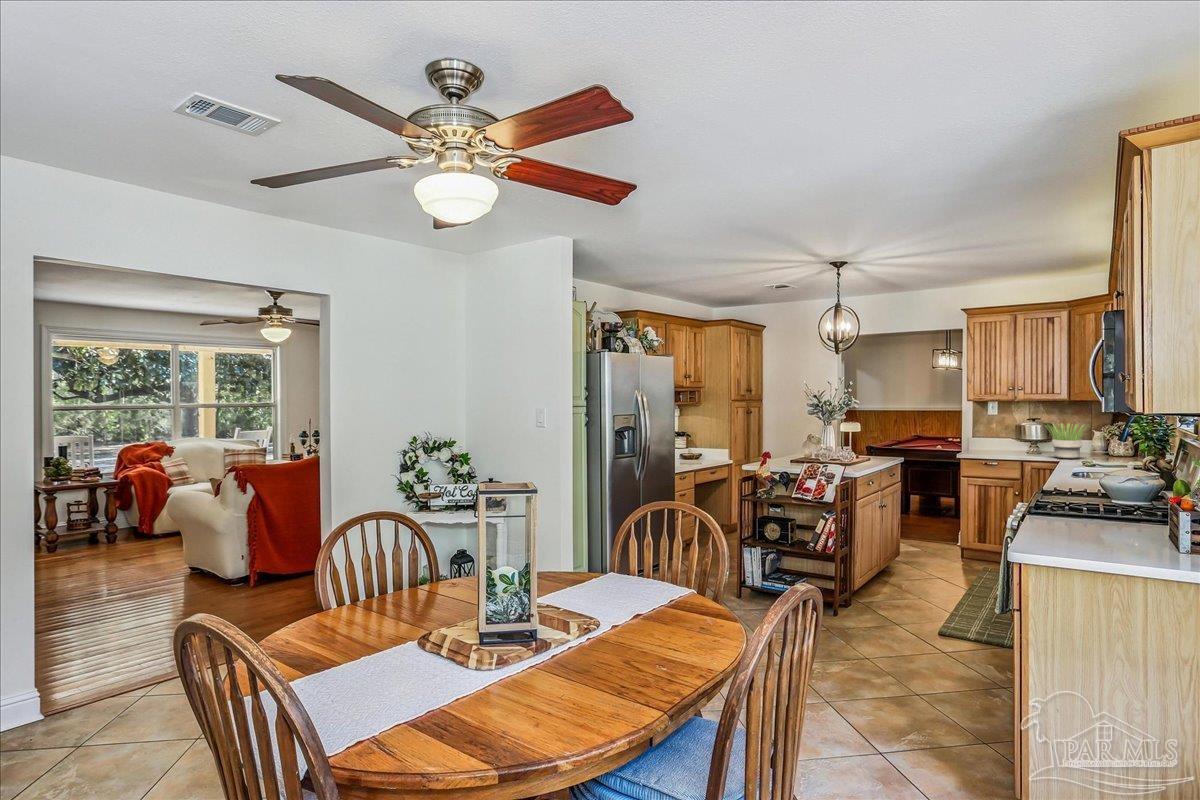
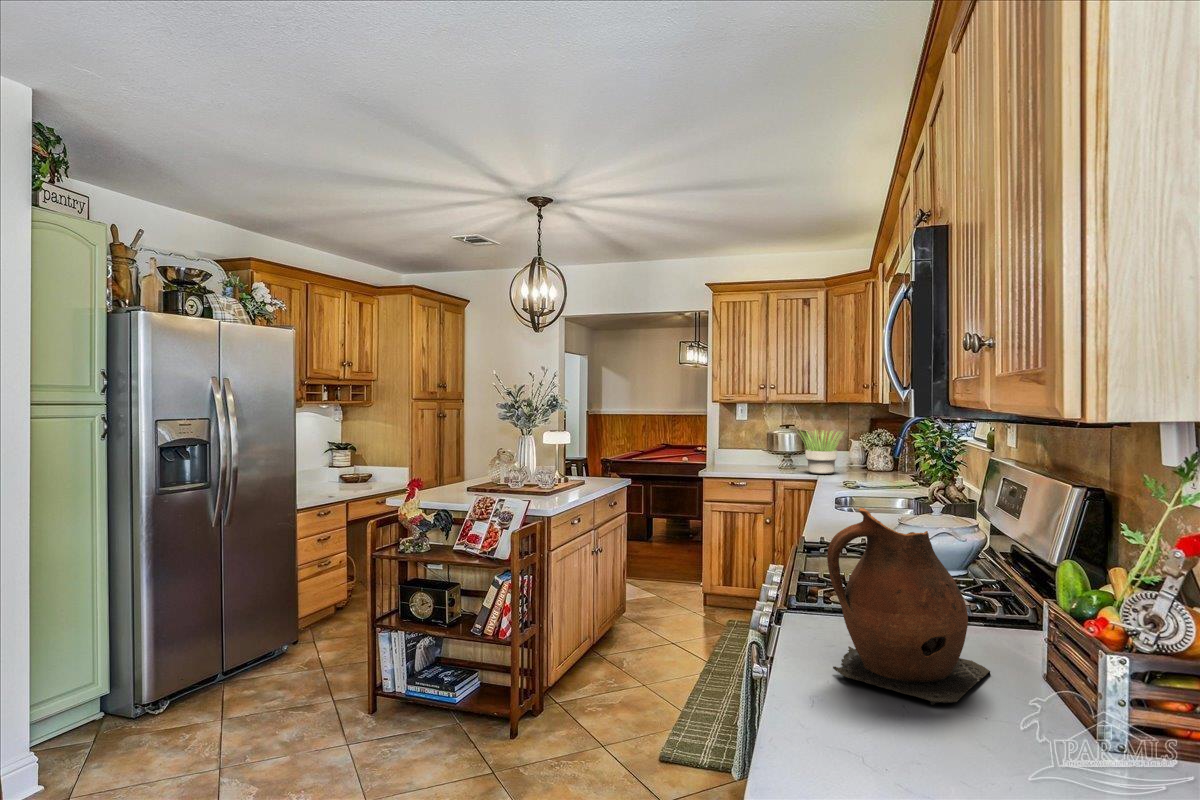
ceramic pitcher: none [1048,460,1137,543] -> present [827,508,990,705]

